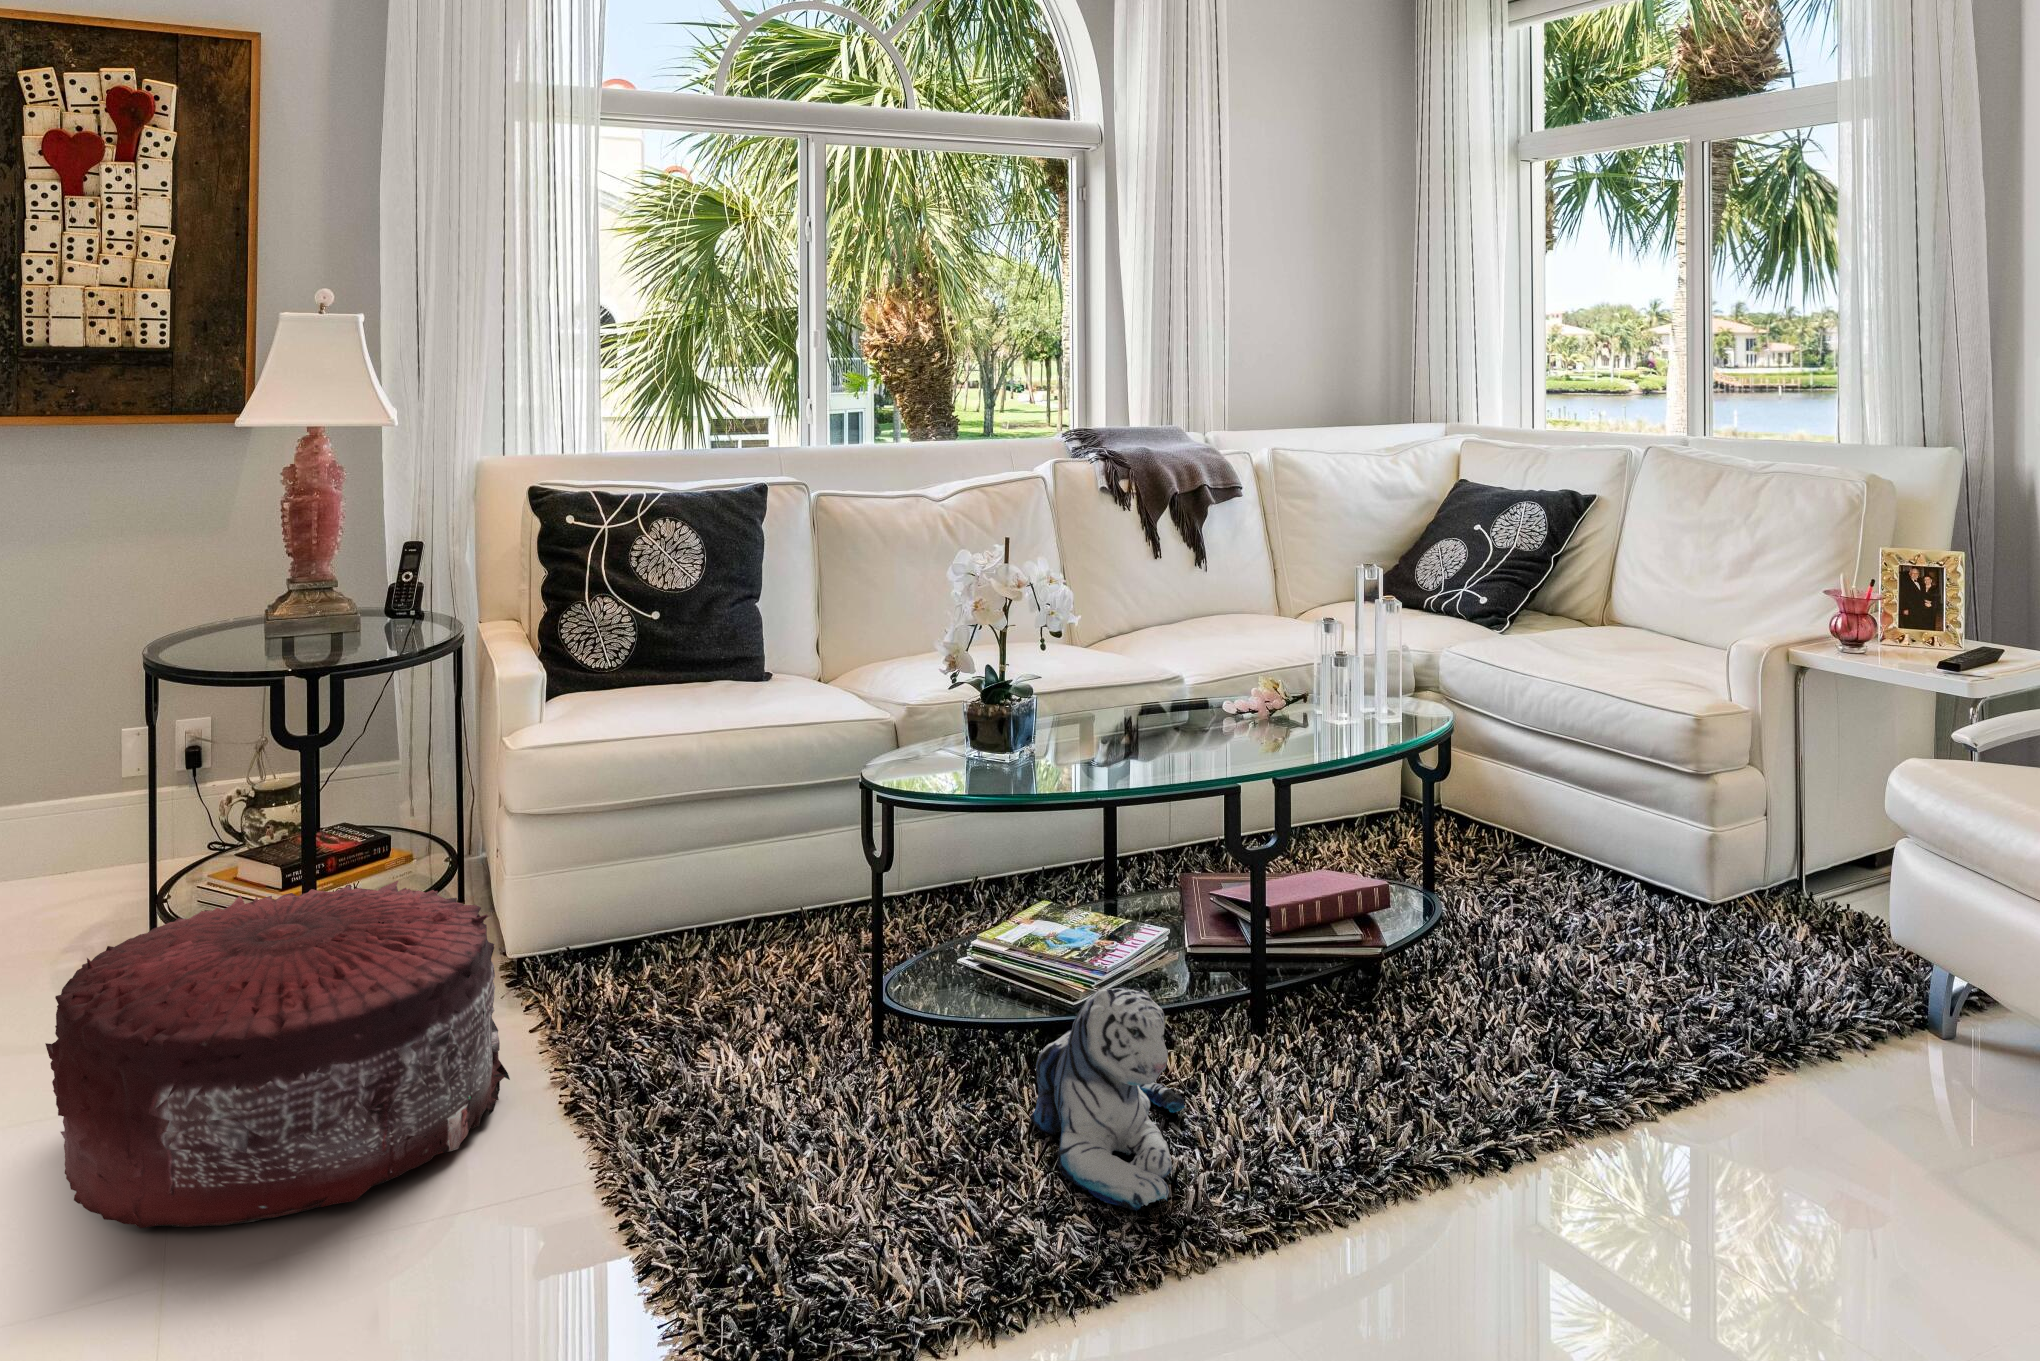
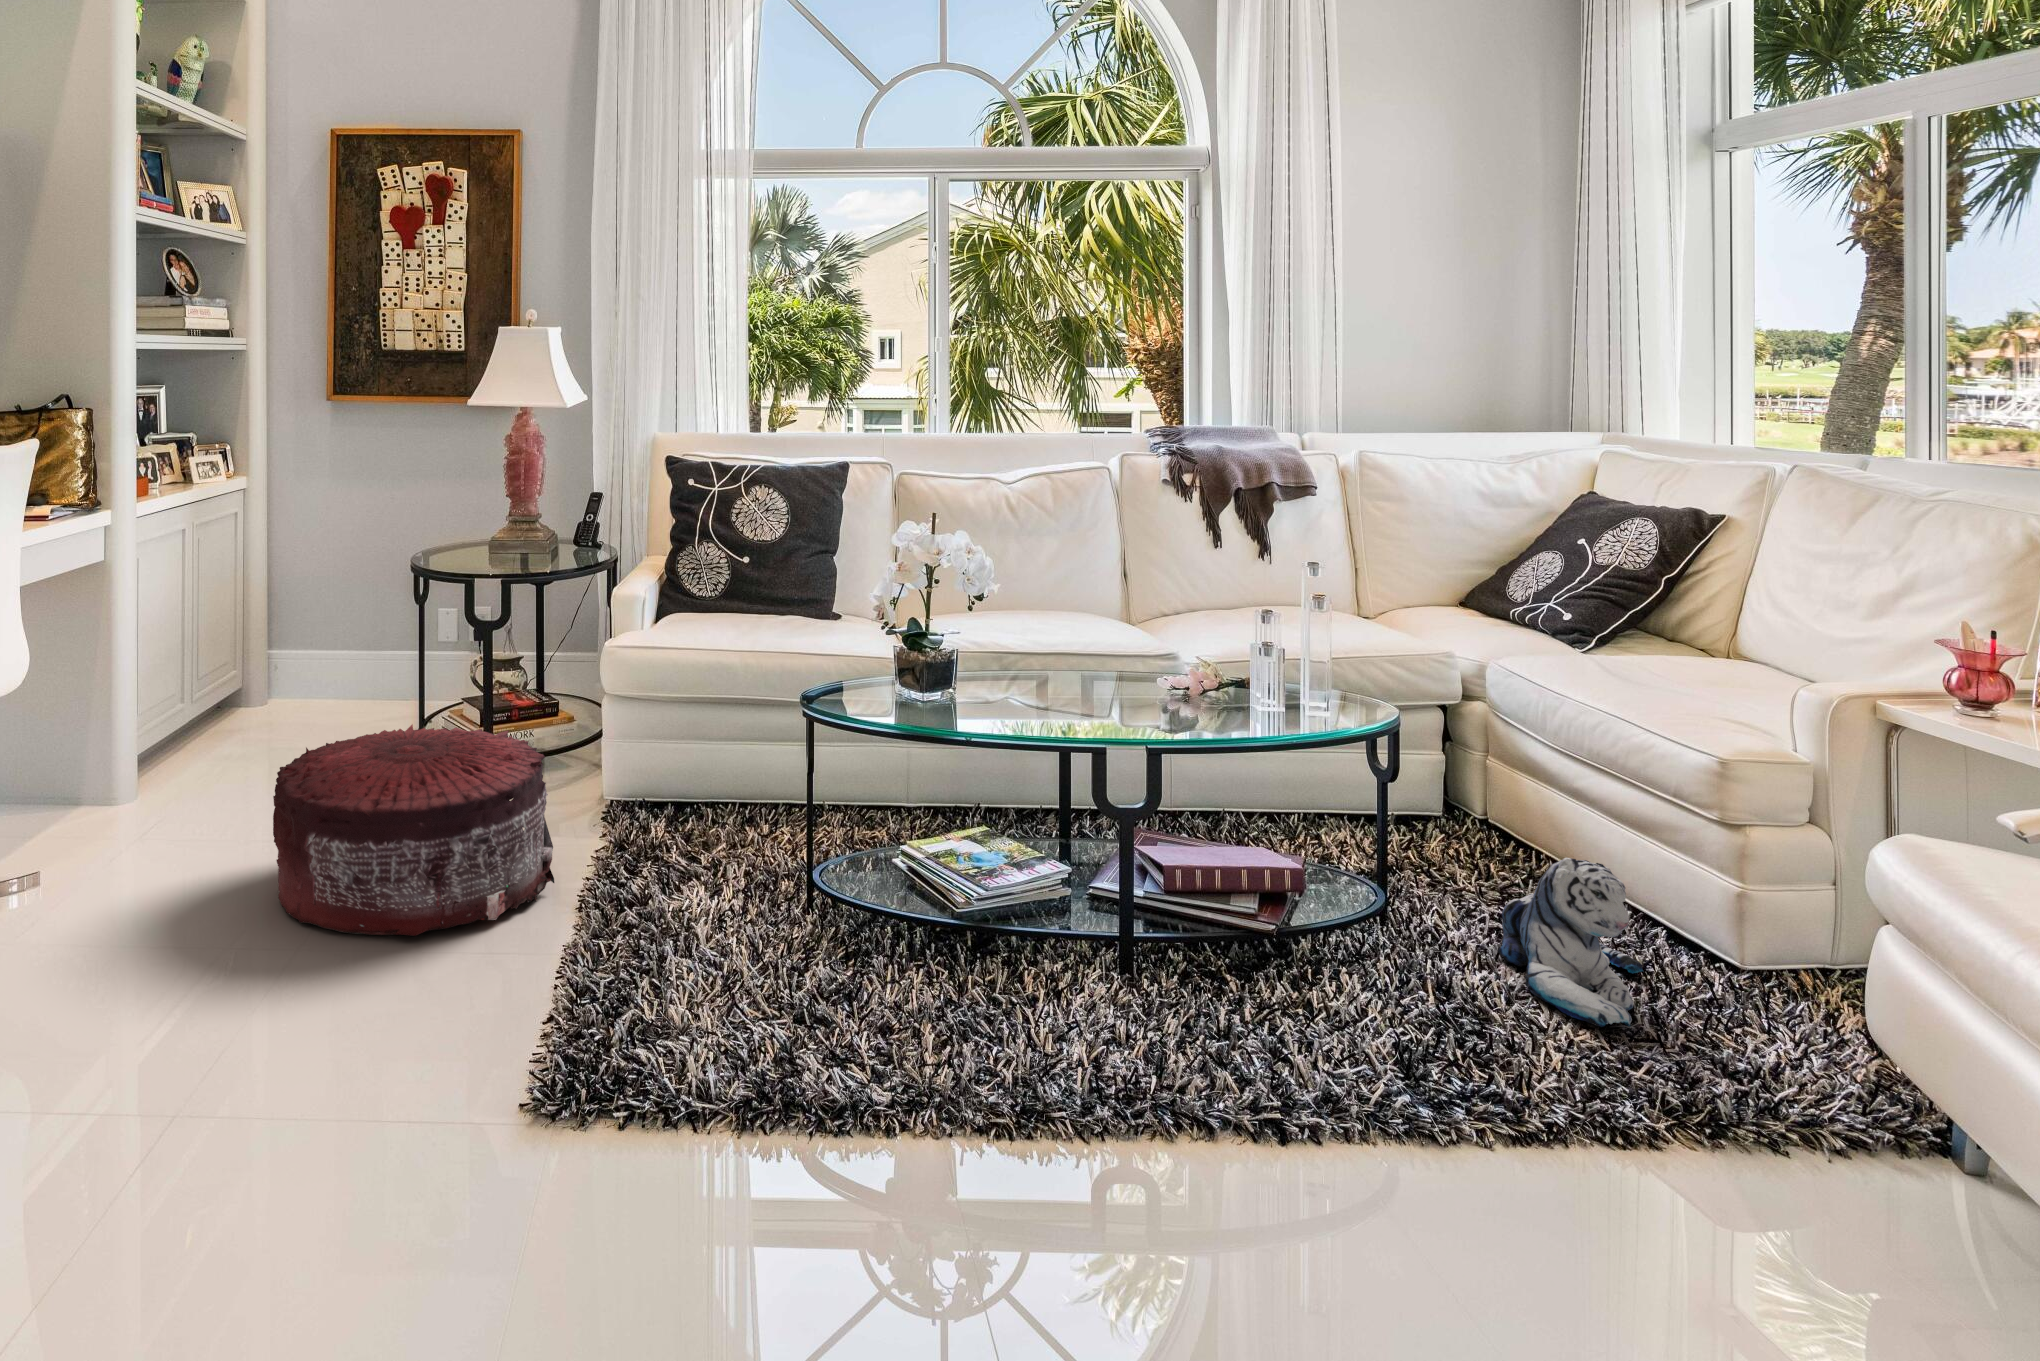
plush toy: present [1030,987,1185,1210] -> present [1498,858,1643,1027]

